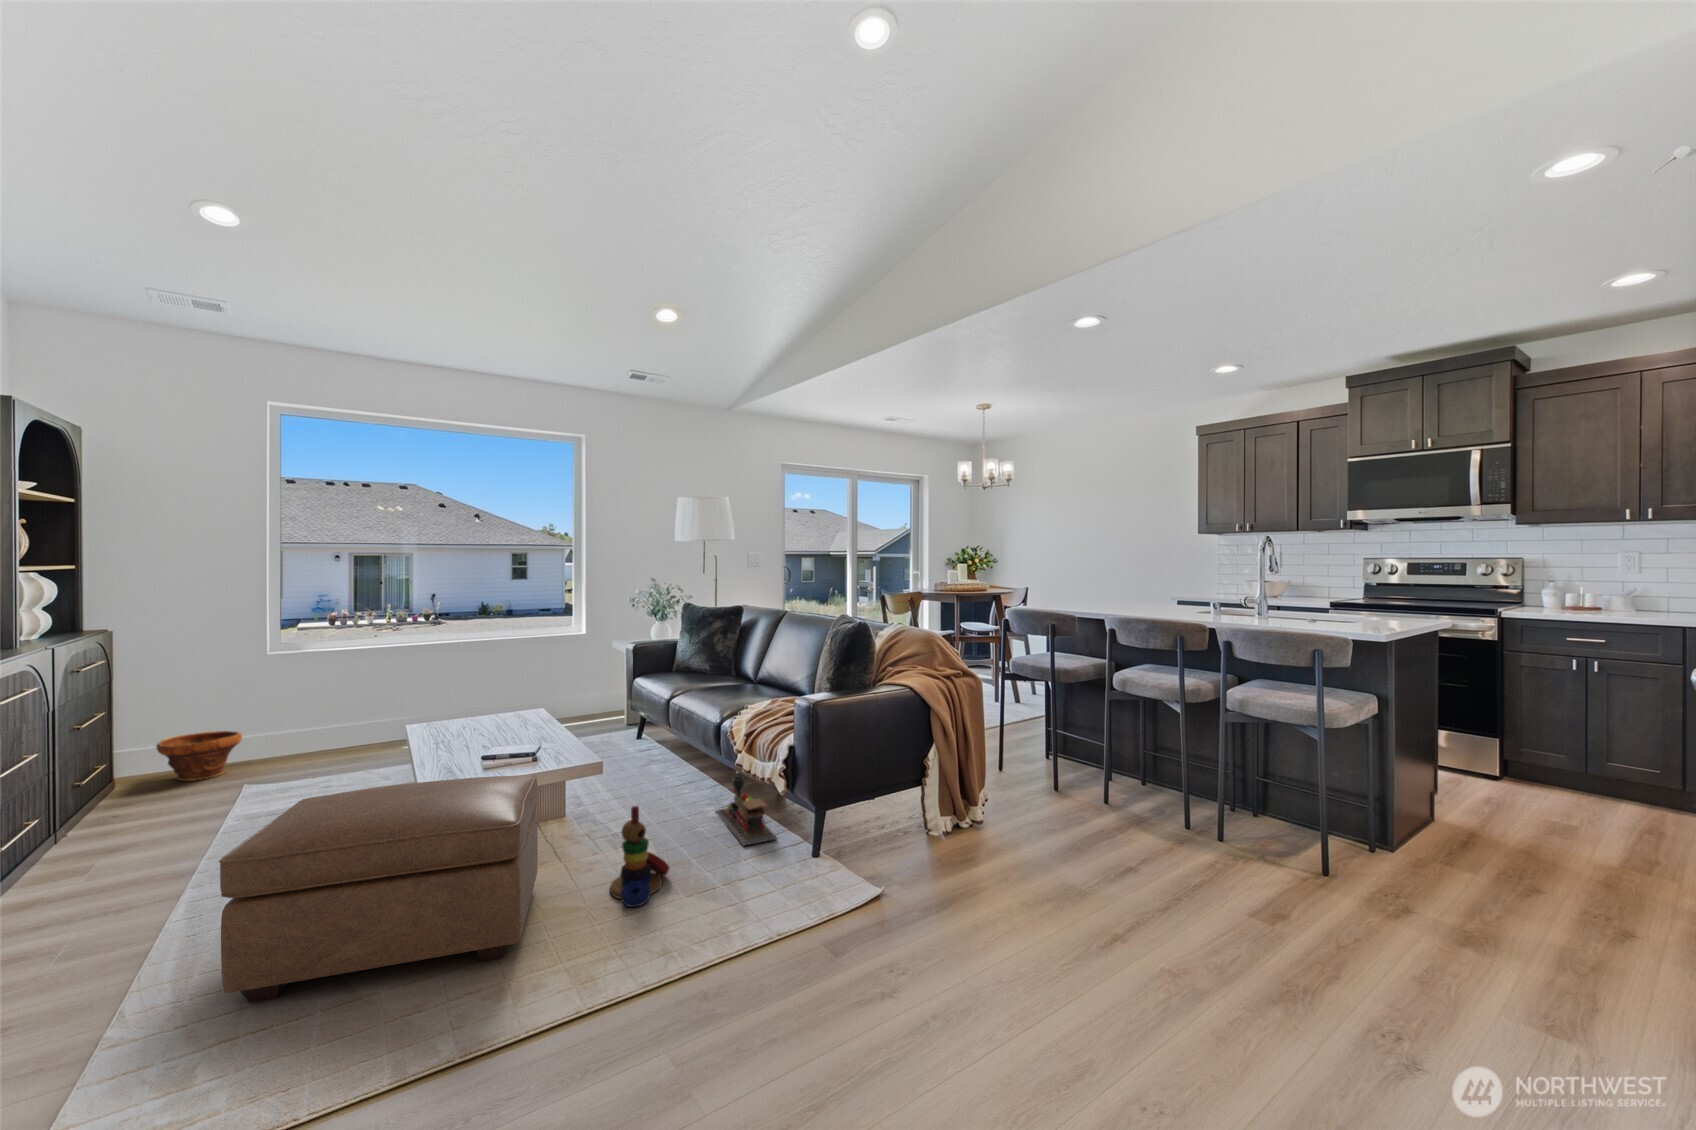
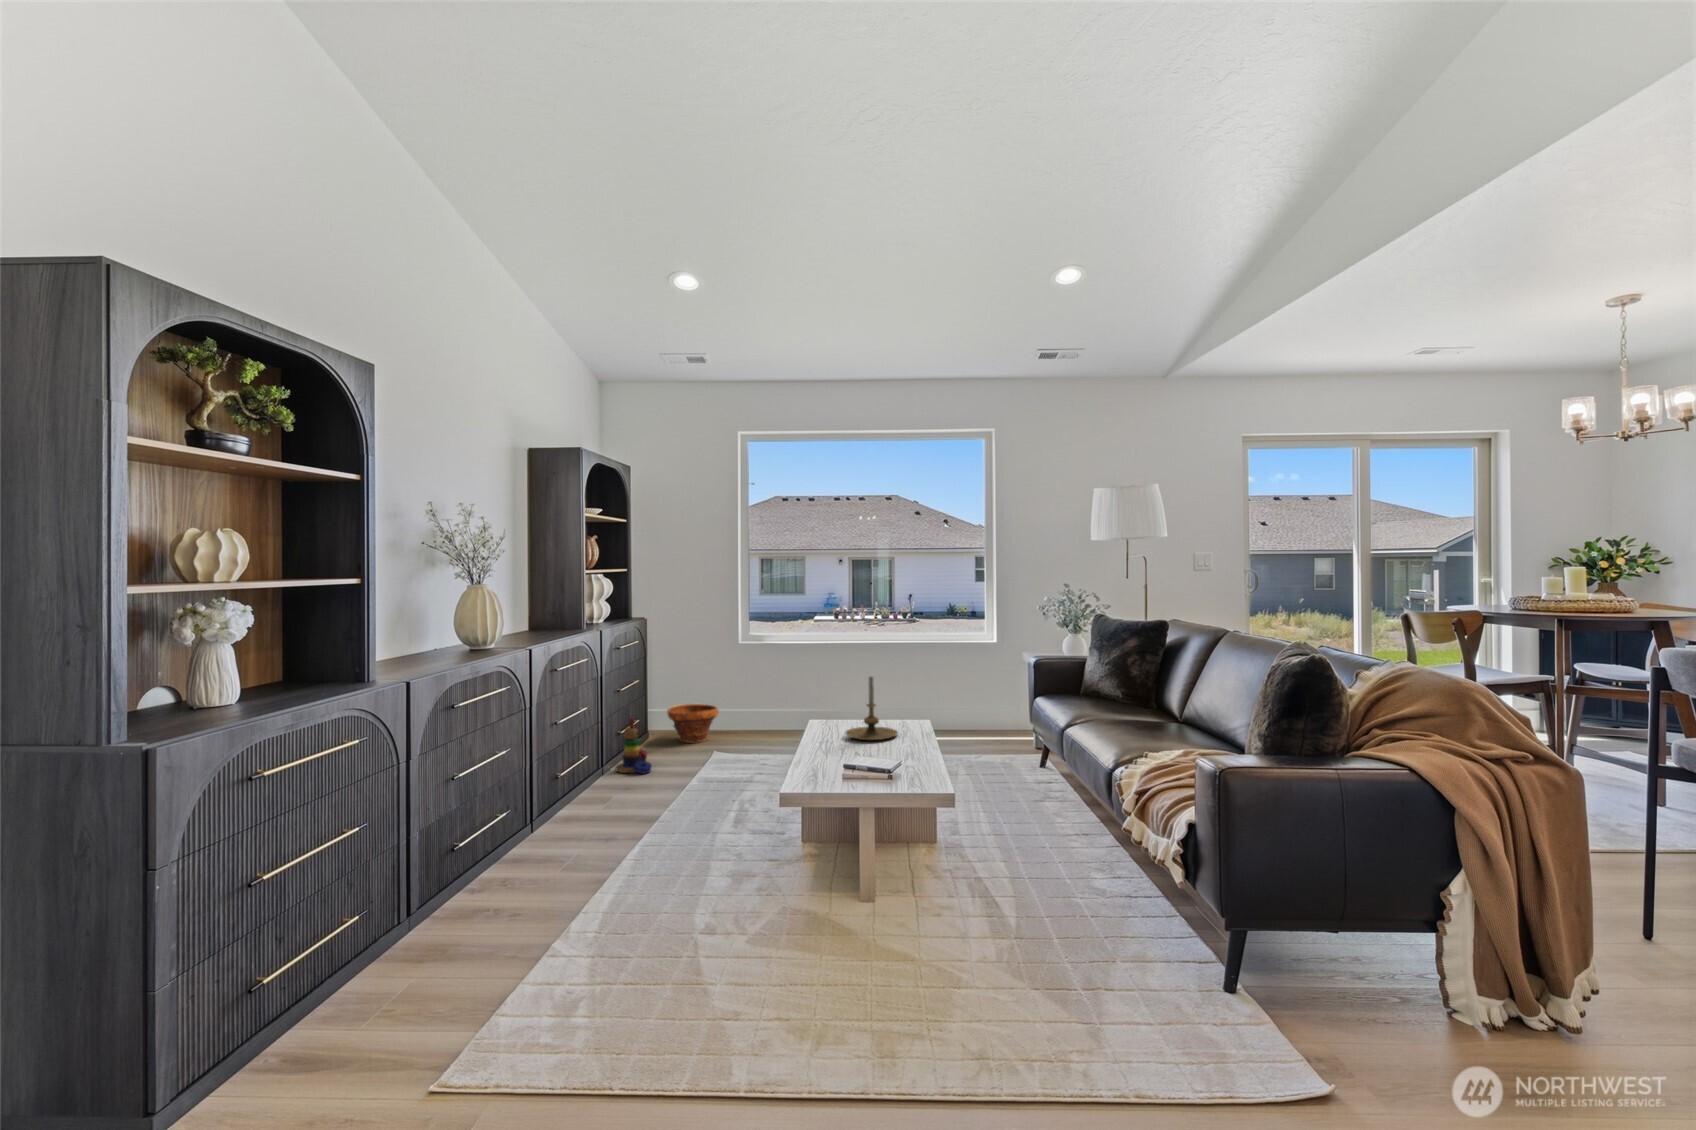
candle holder: none [460,670,518,733] -> present [845,677,898,740]
ottoman: present [219,775,538,1002] -> none [610,781,882,992]
toy train: present [715,776,777,846] -> none [1104,844,1176,945]
stacking toy: present [610,806,669,907] -> present [616,718,652,774]

